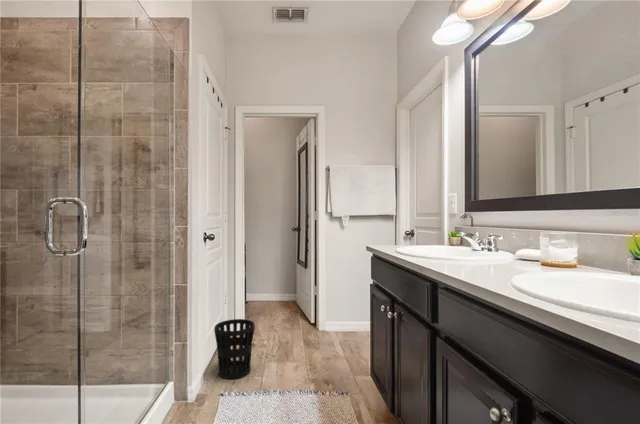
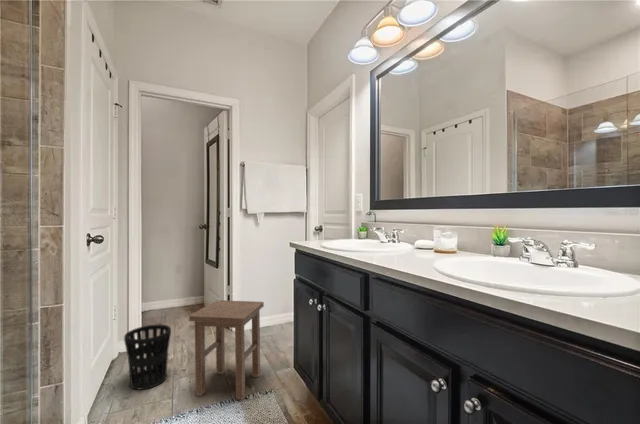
stool: none [267,301,342,407] -> present [189,300,264,400]

